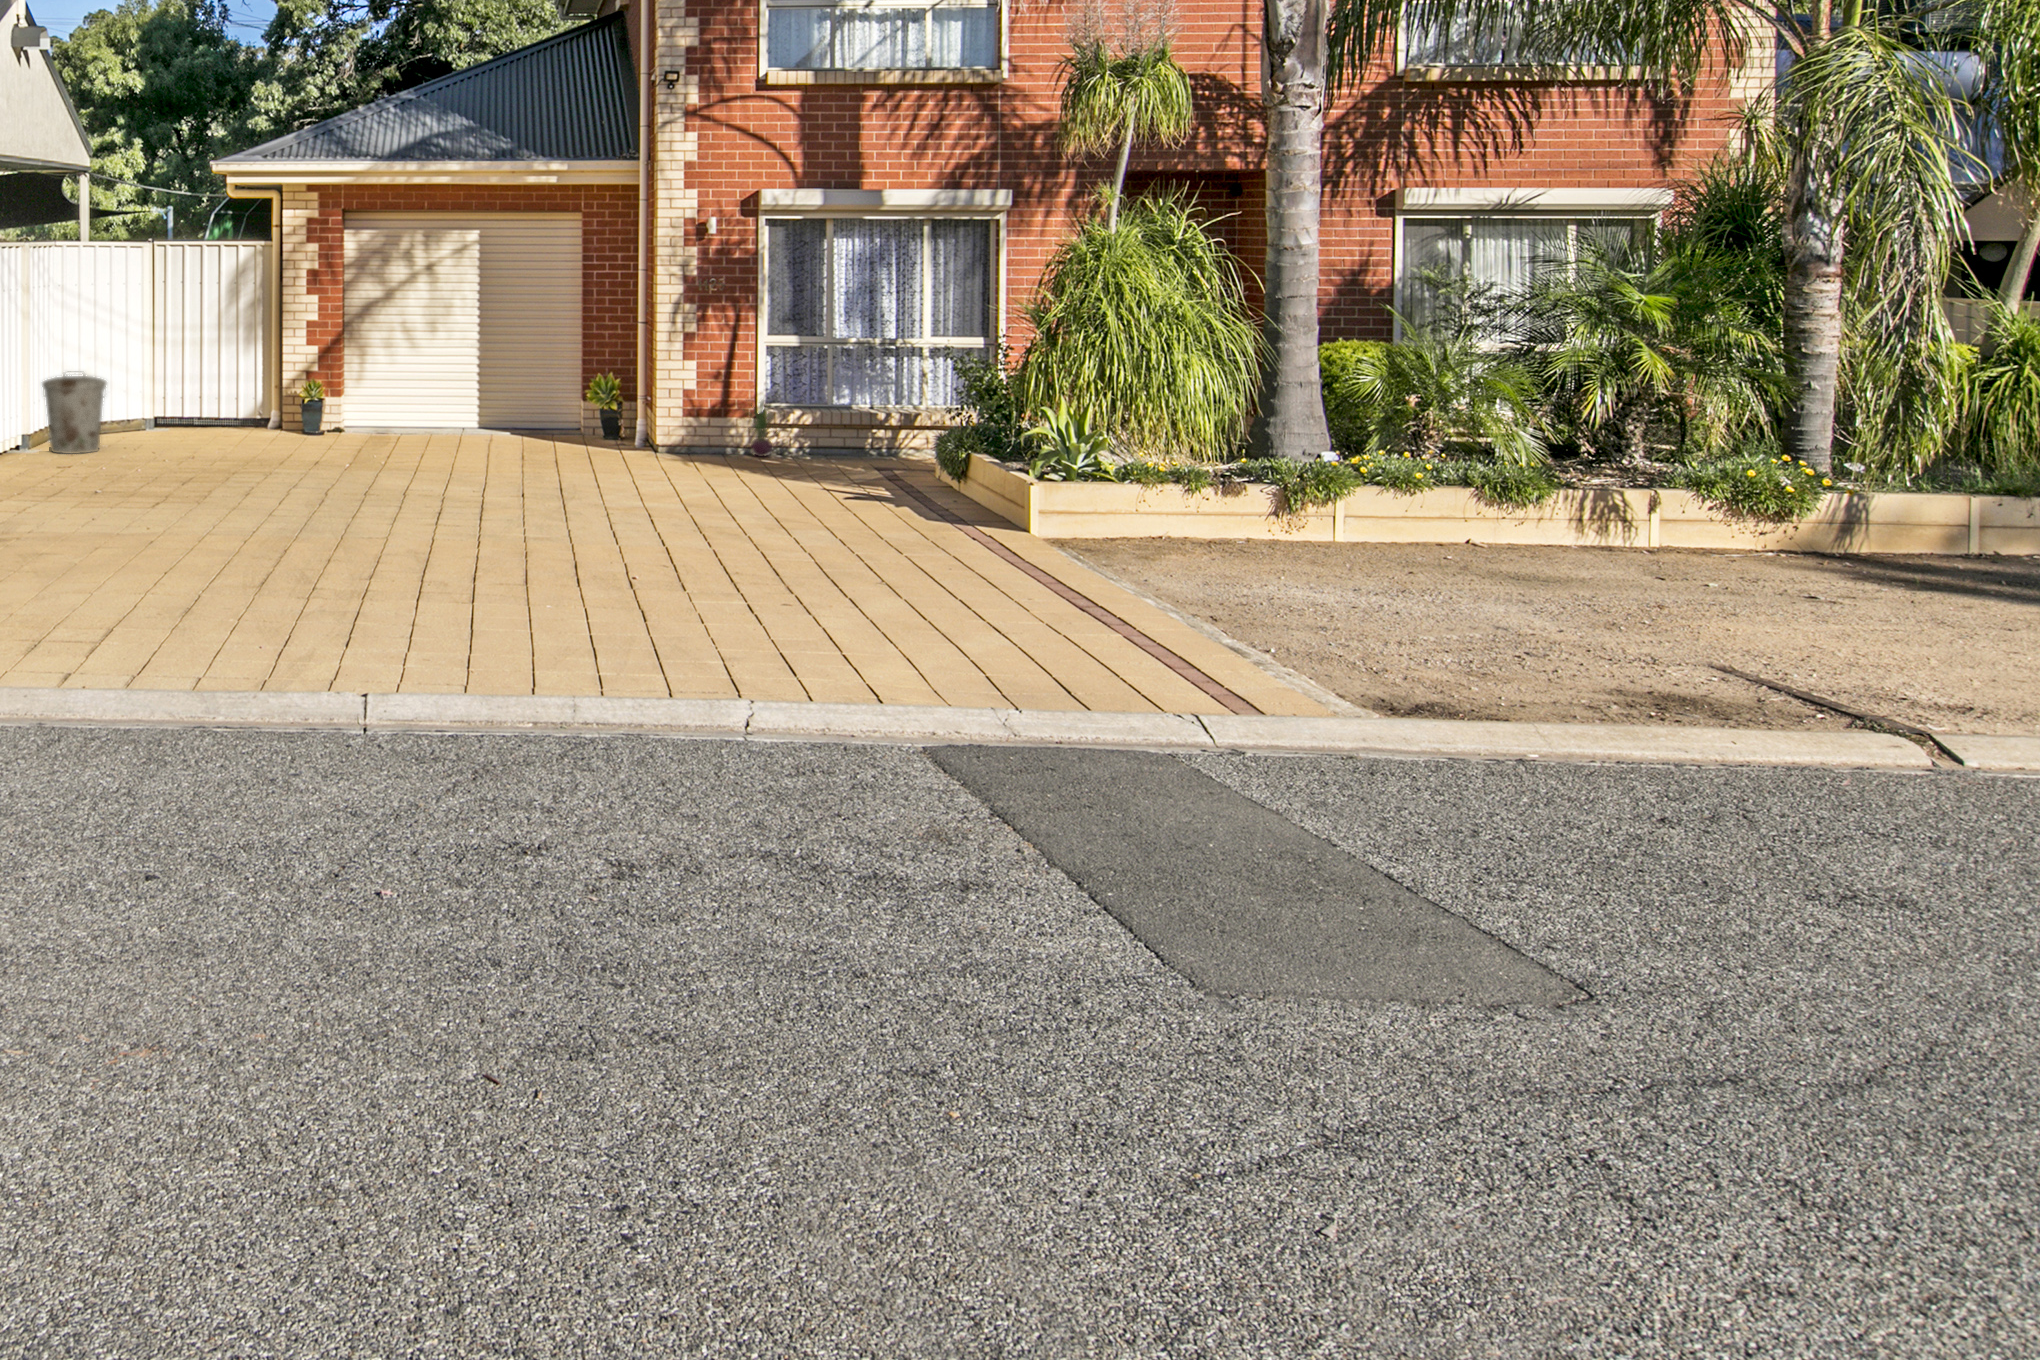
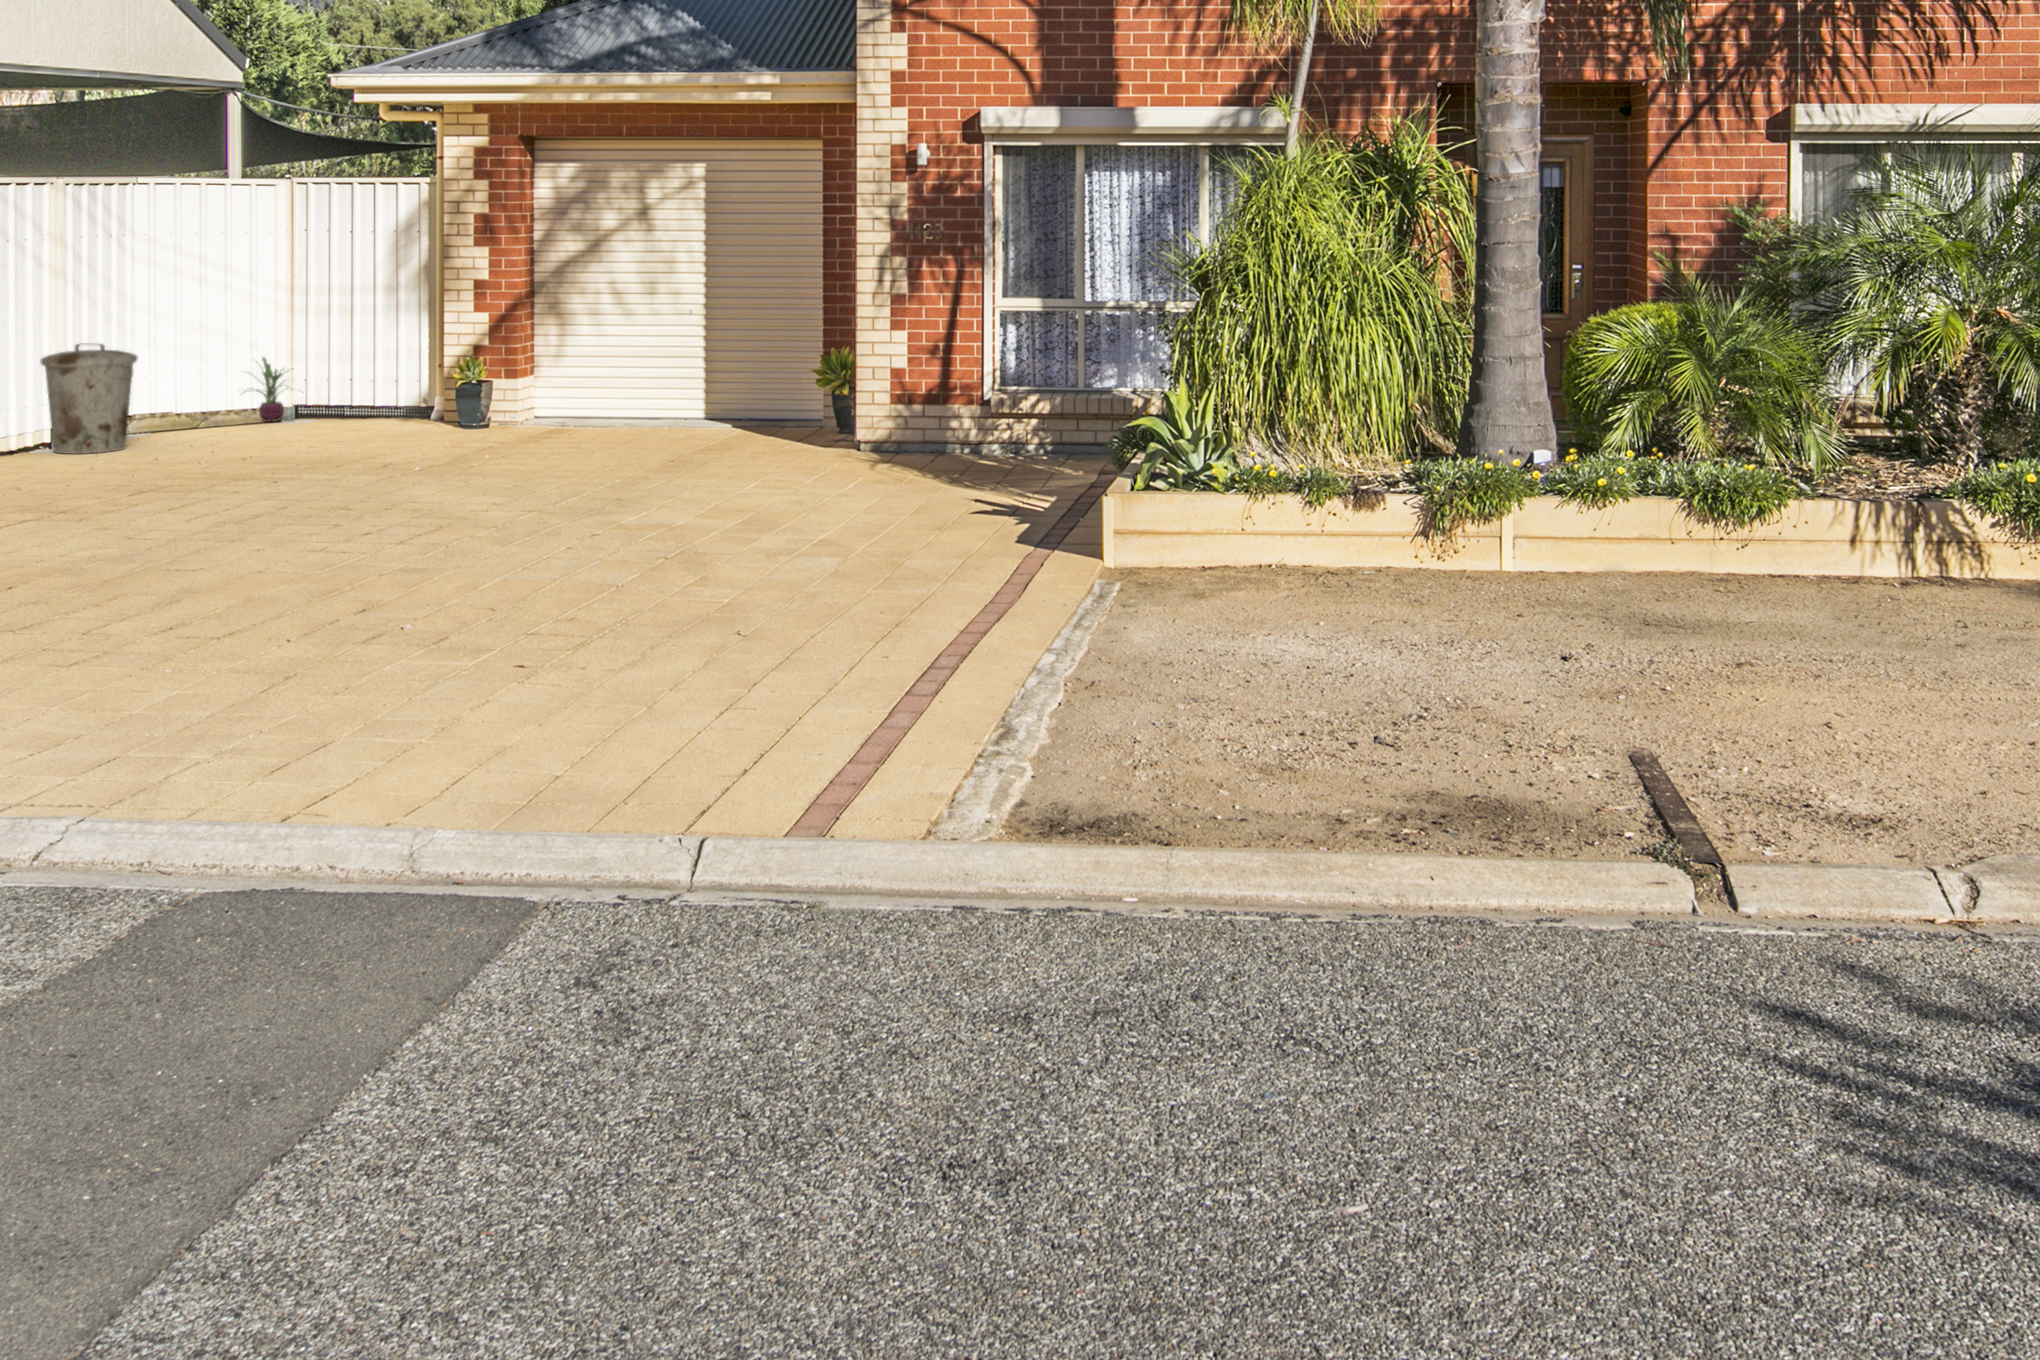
decorative plant: present [748,401,776,457] -> present [256,358,285,422]

